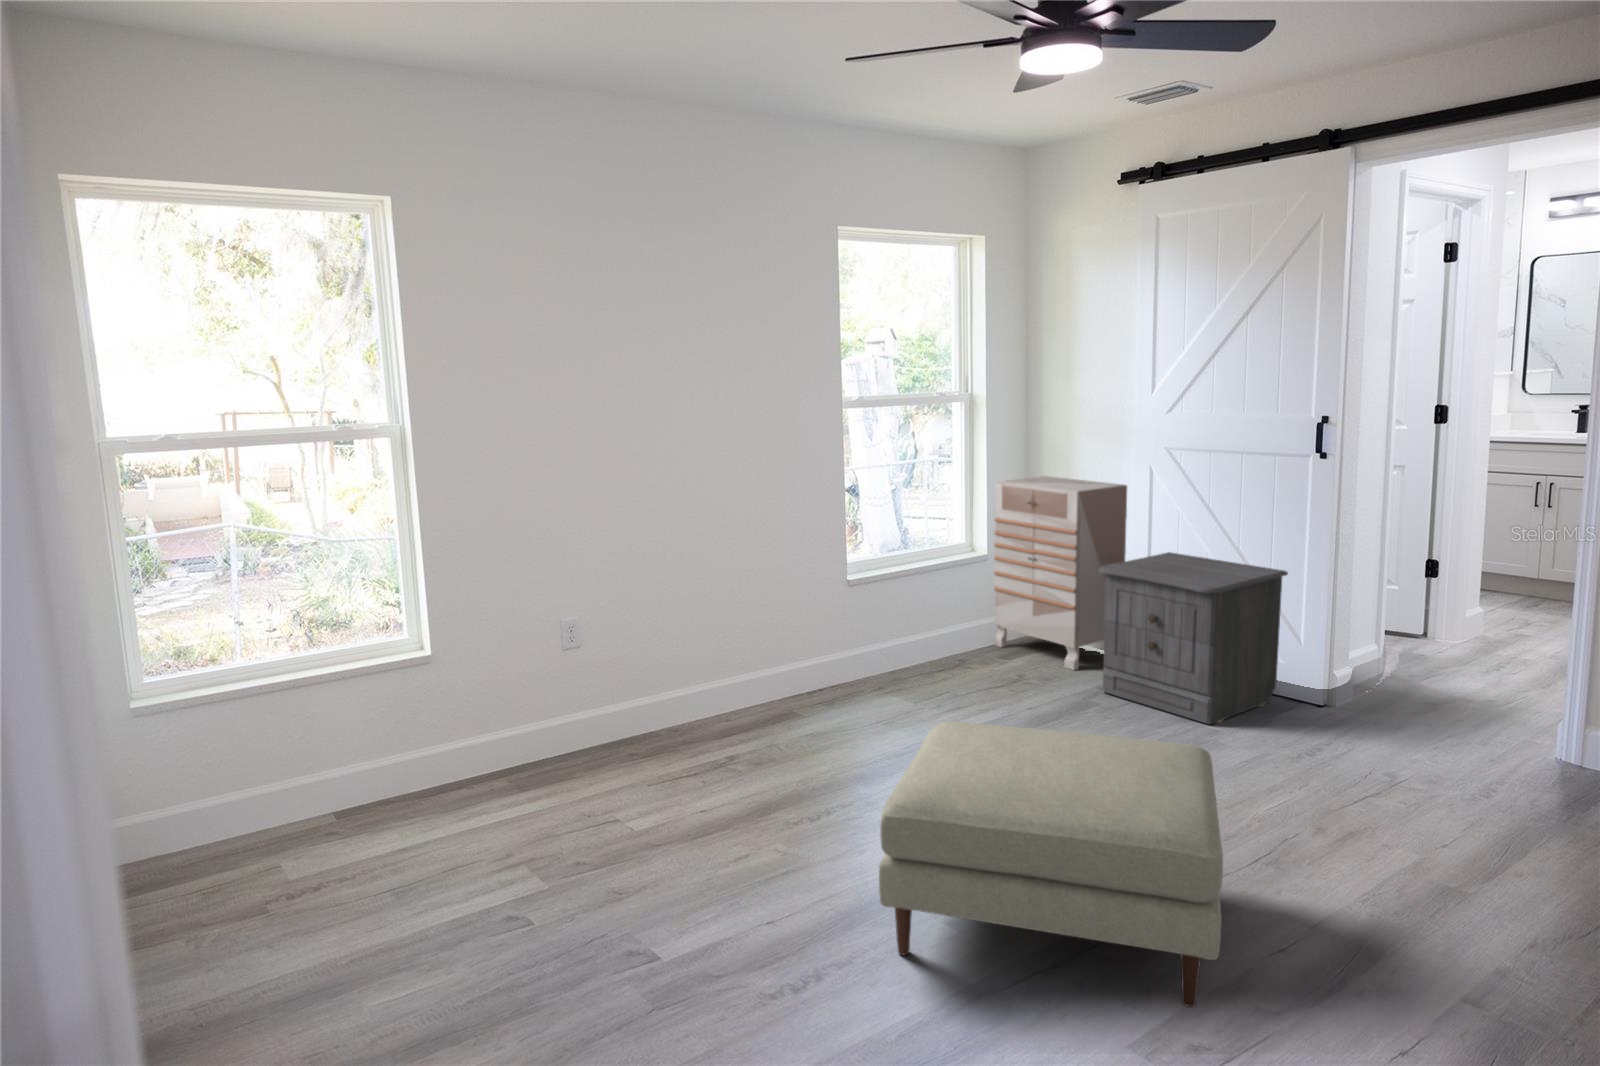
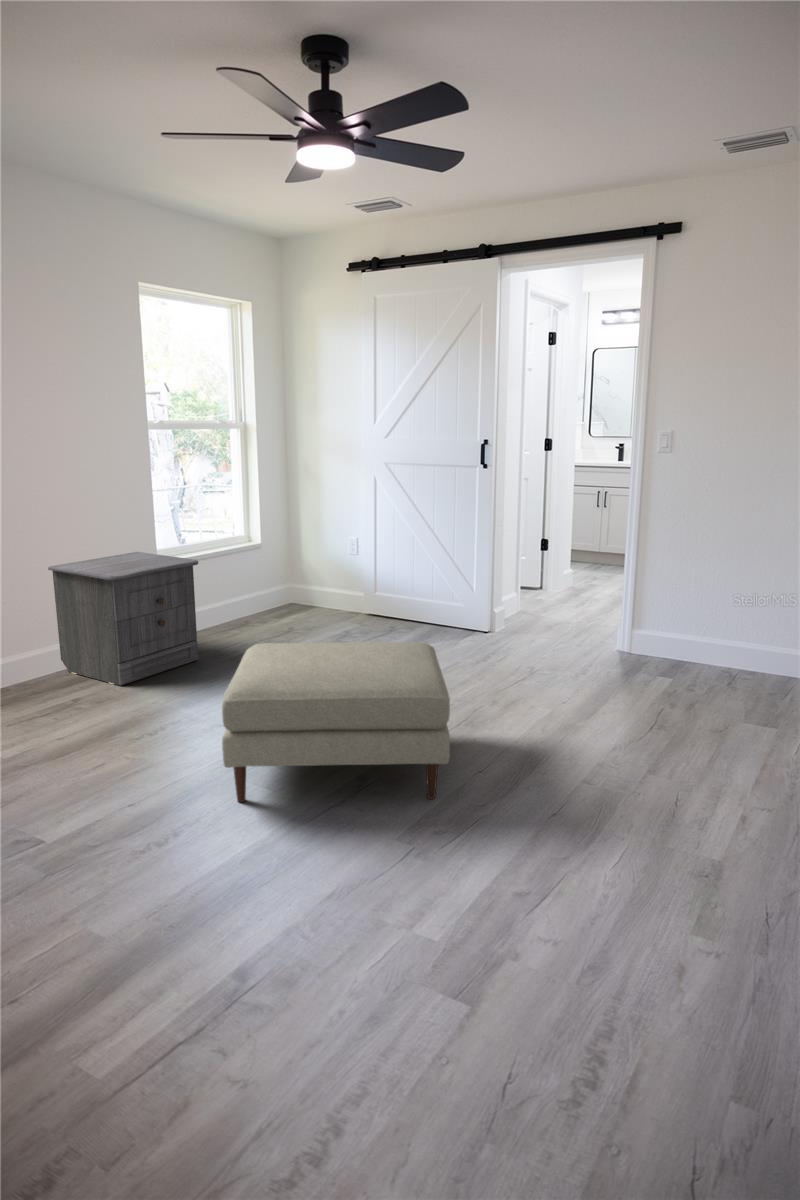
dresser: present [994,476,1127,670] -> none [267,486,361,623]
nightstand: present [1099,552,1288,724] -> present [48,552,198,685]

